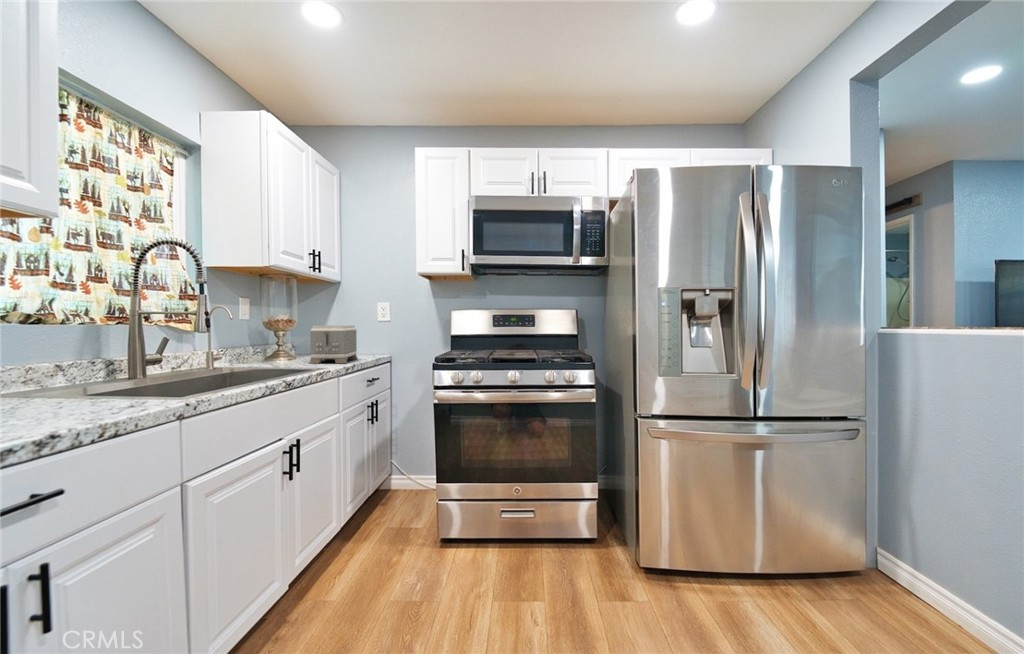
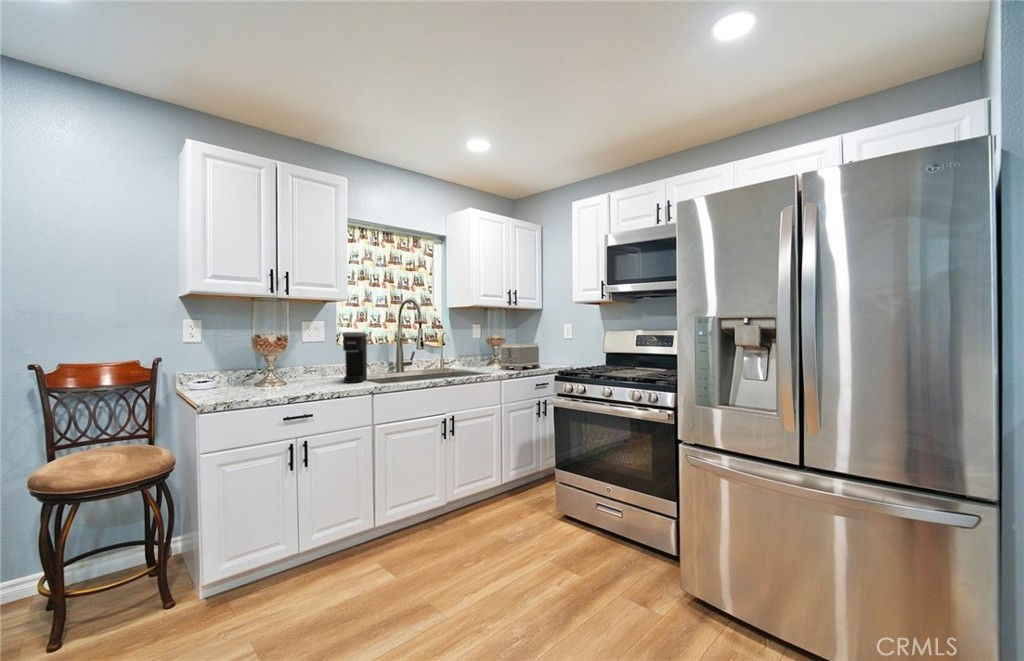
coffee maker: none [49,290,111,404] -> present [342,332,367,383]

